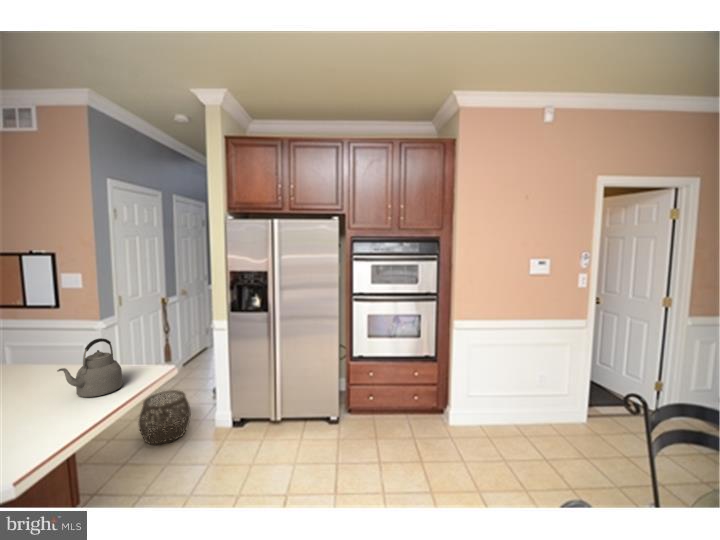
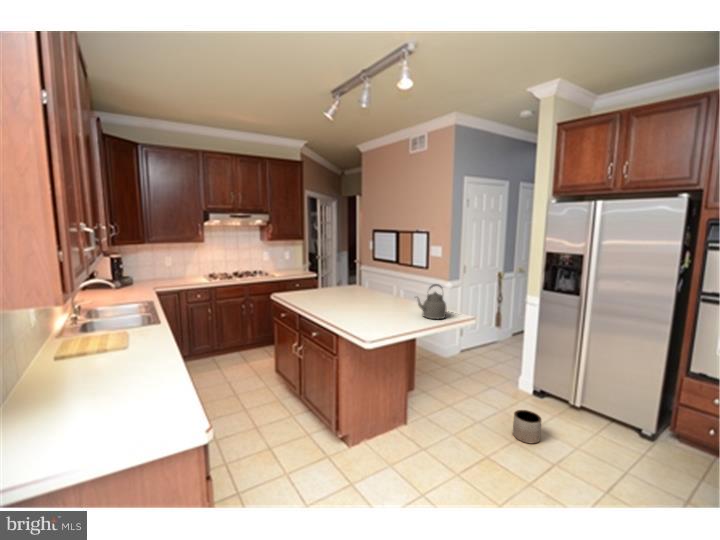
woven basket: present [139,390,191,445] -> none [461,344,499,384]
planter: none [231,454,261,496] -> present [513,410,541,443]

